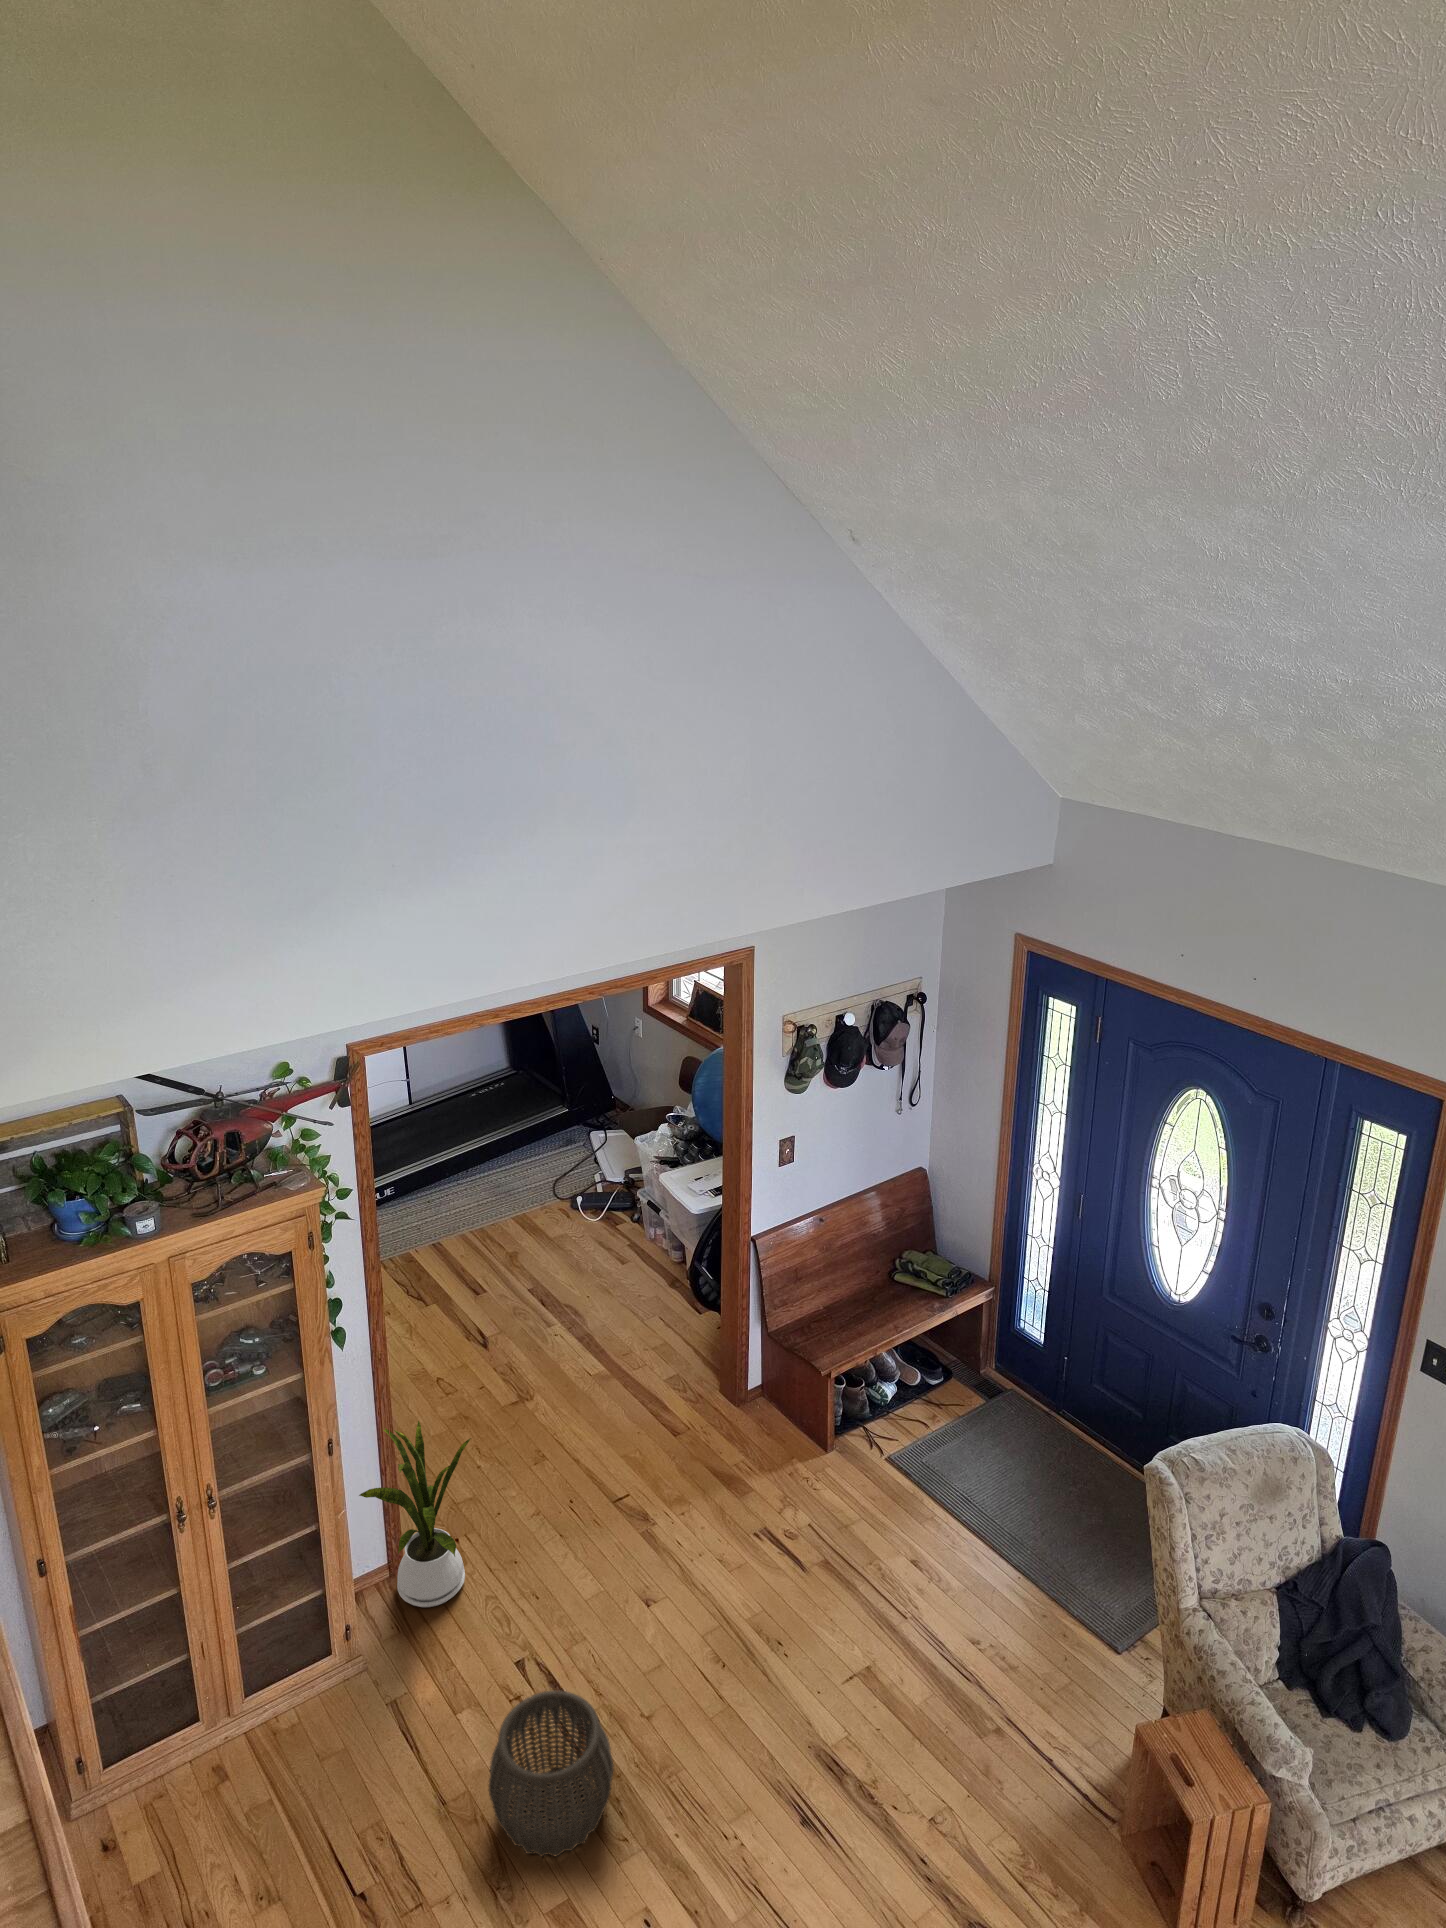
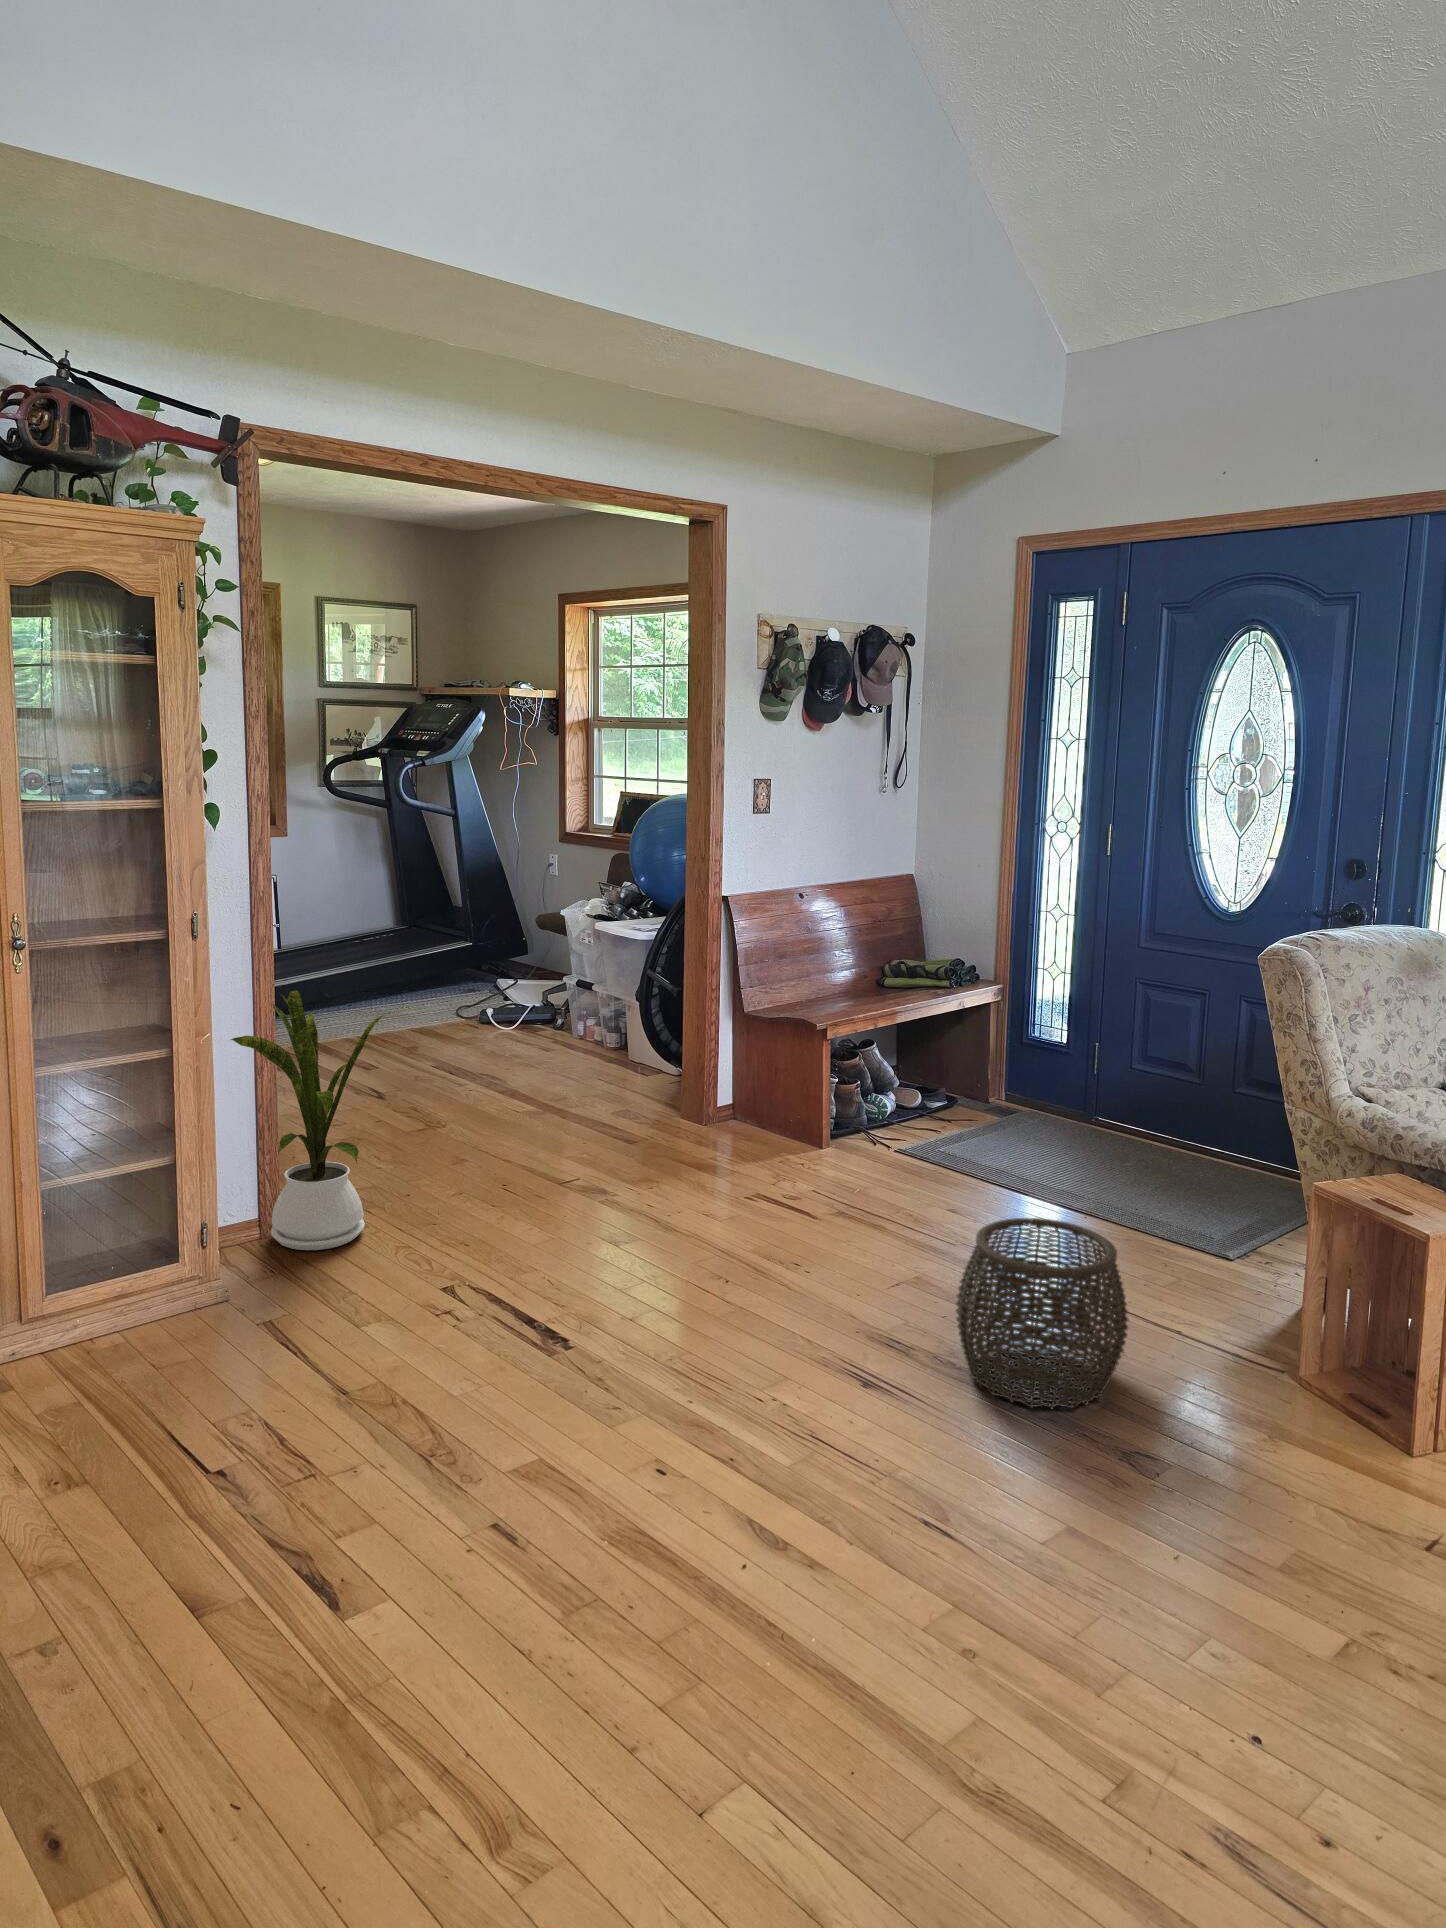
woven basket: present [489,1691,614,1857] -> present [956,1218,1128,1409]

